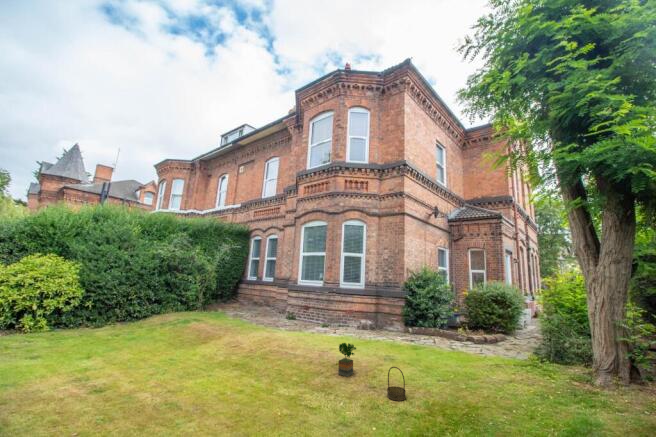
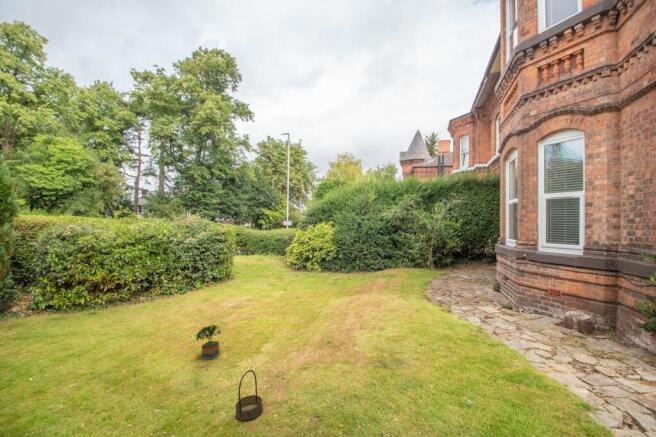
potted tree: present [338,343,356,377] -> present [196,325,221,360]

